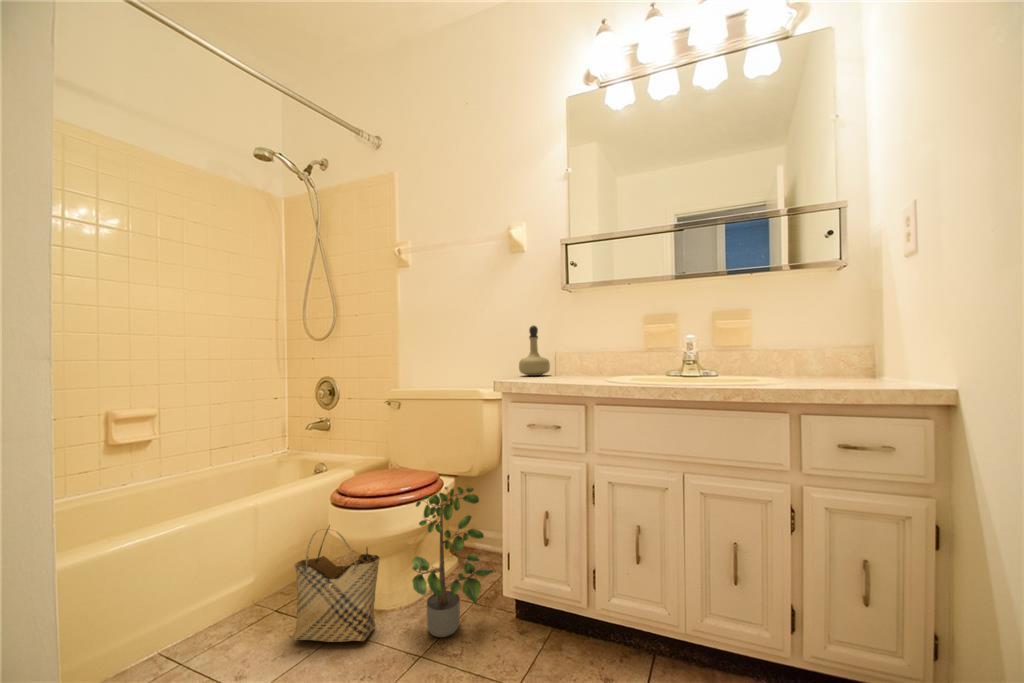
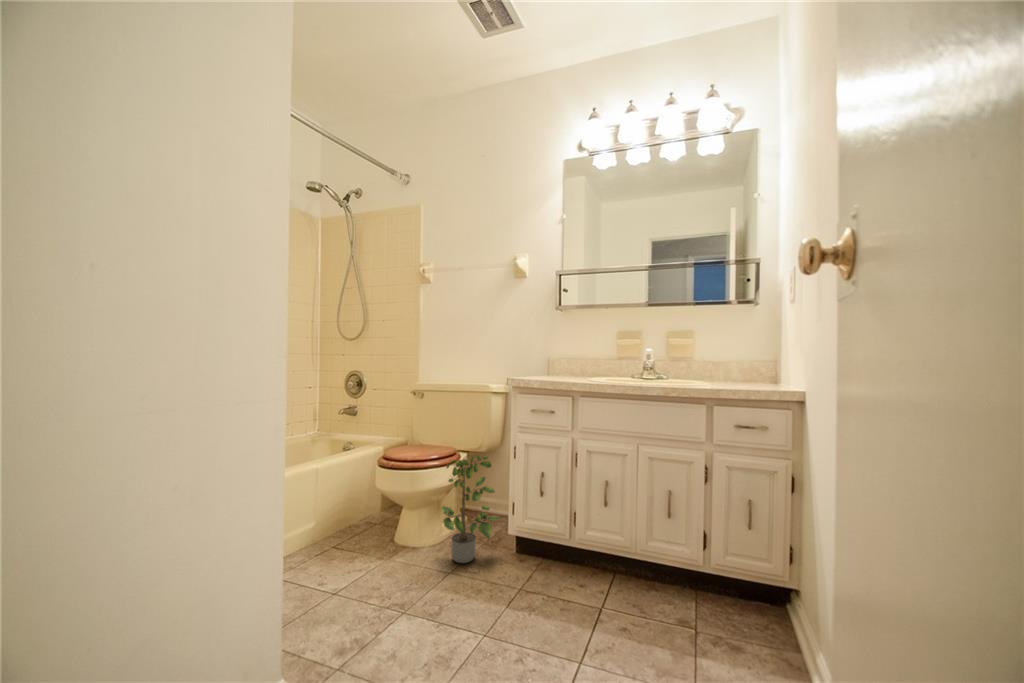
perfume bottle: present [519,326,550,376] -> none [521,336,545,375]
woven basket: present [294,525,380,642] -> none [354,474,417,564]

